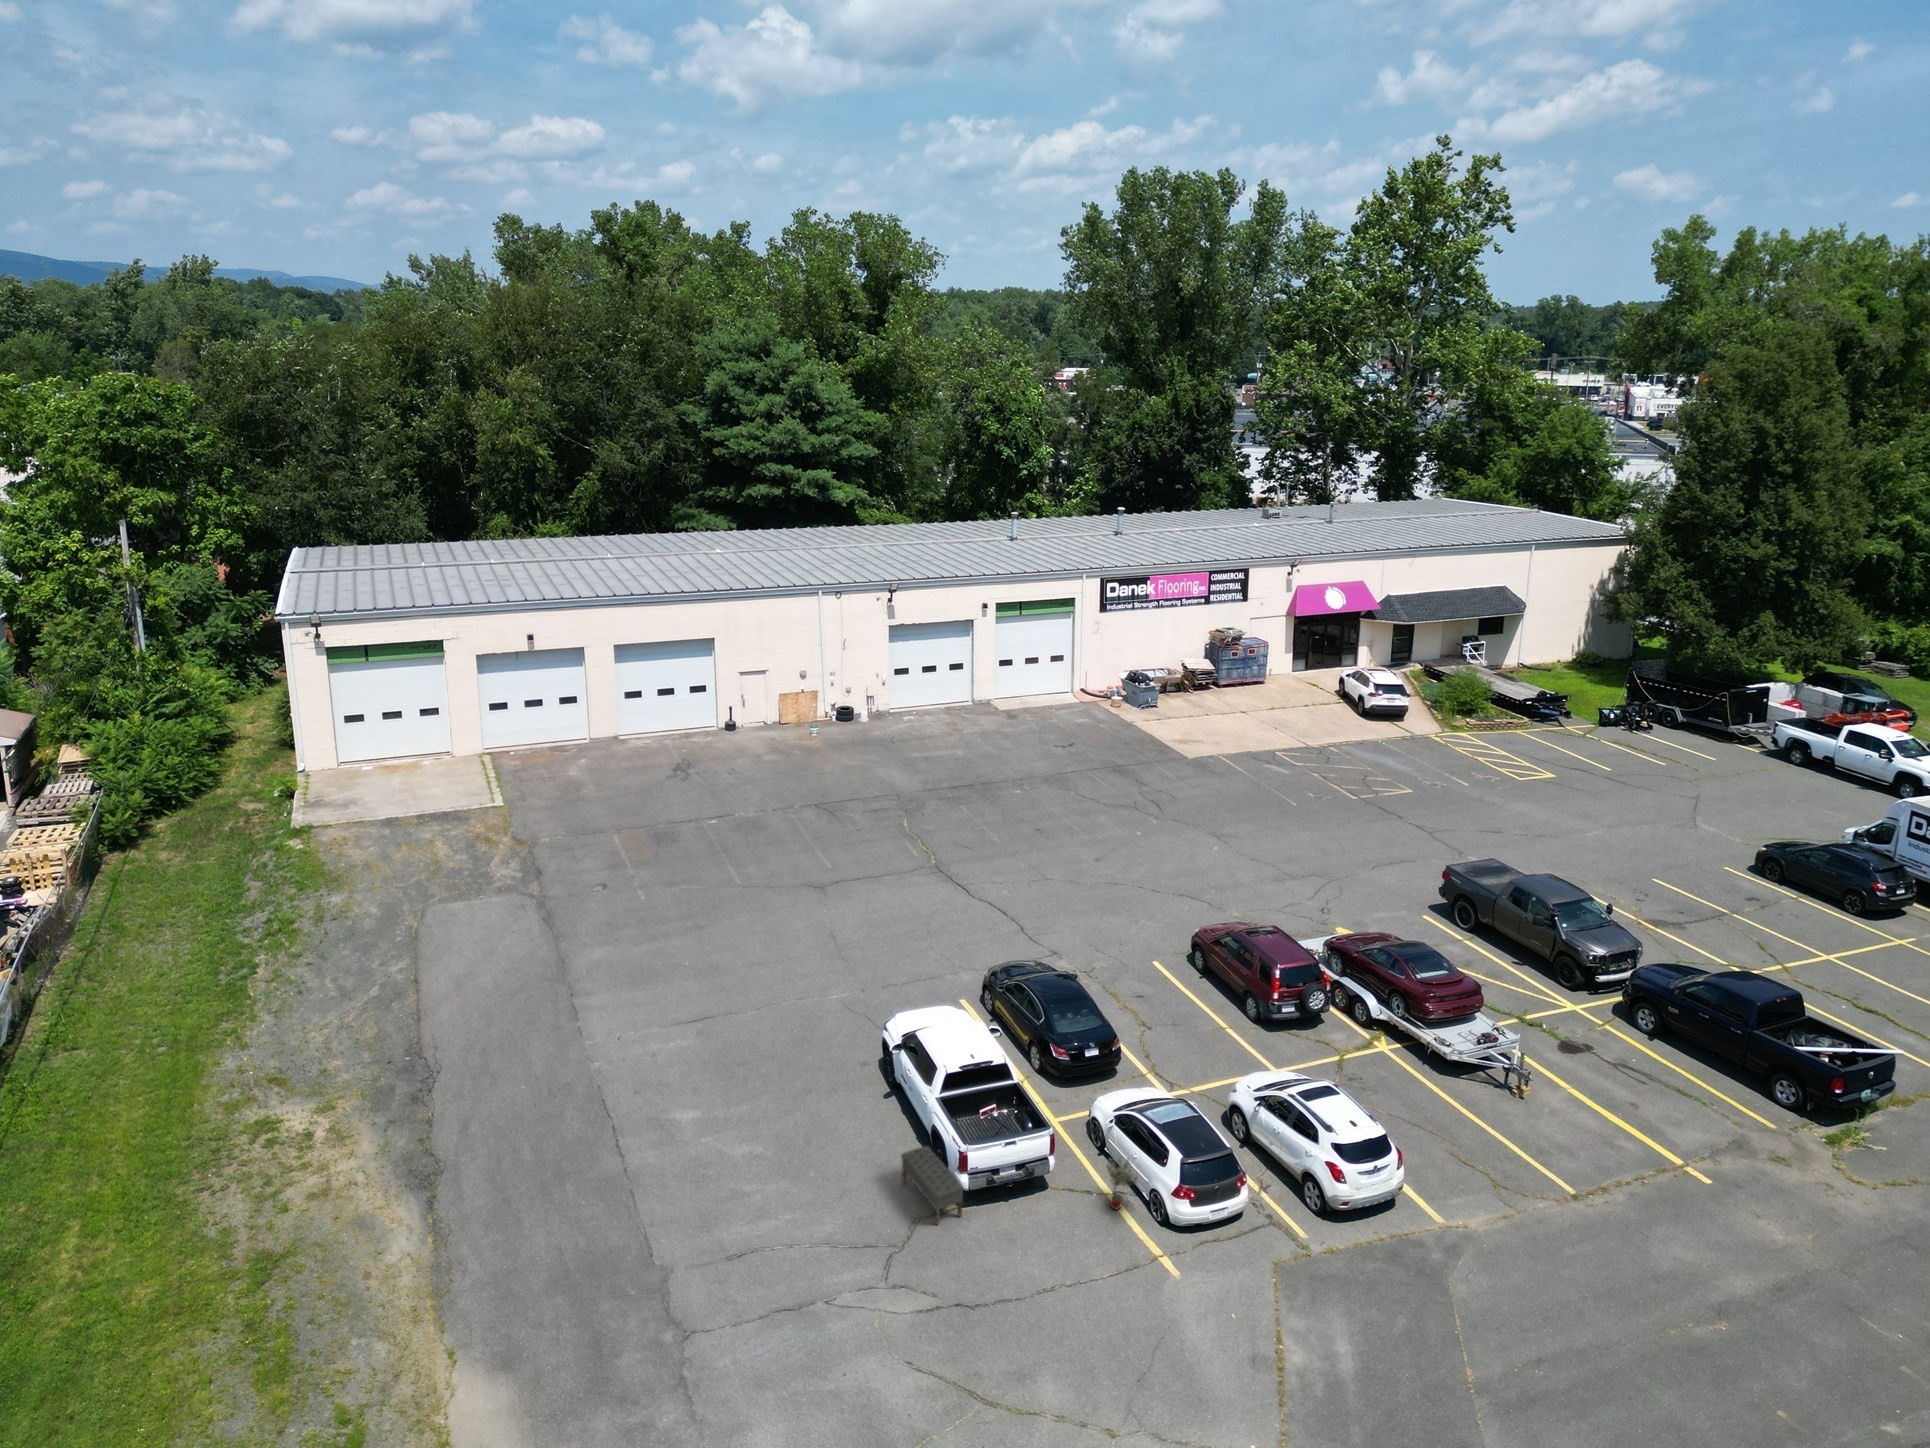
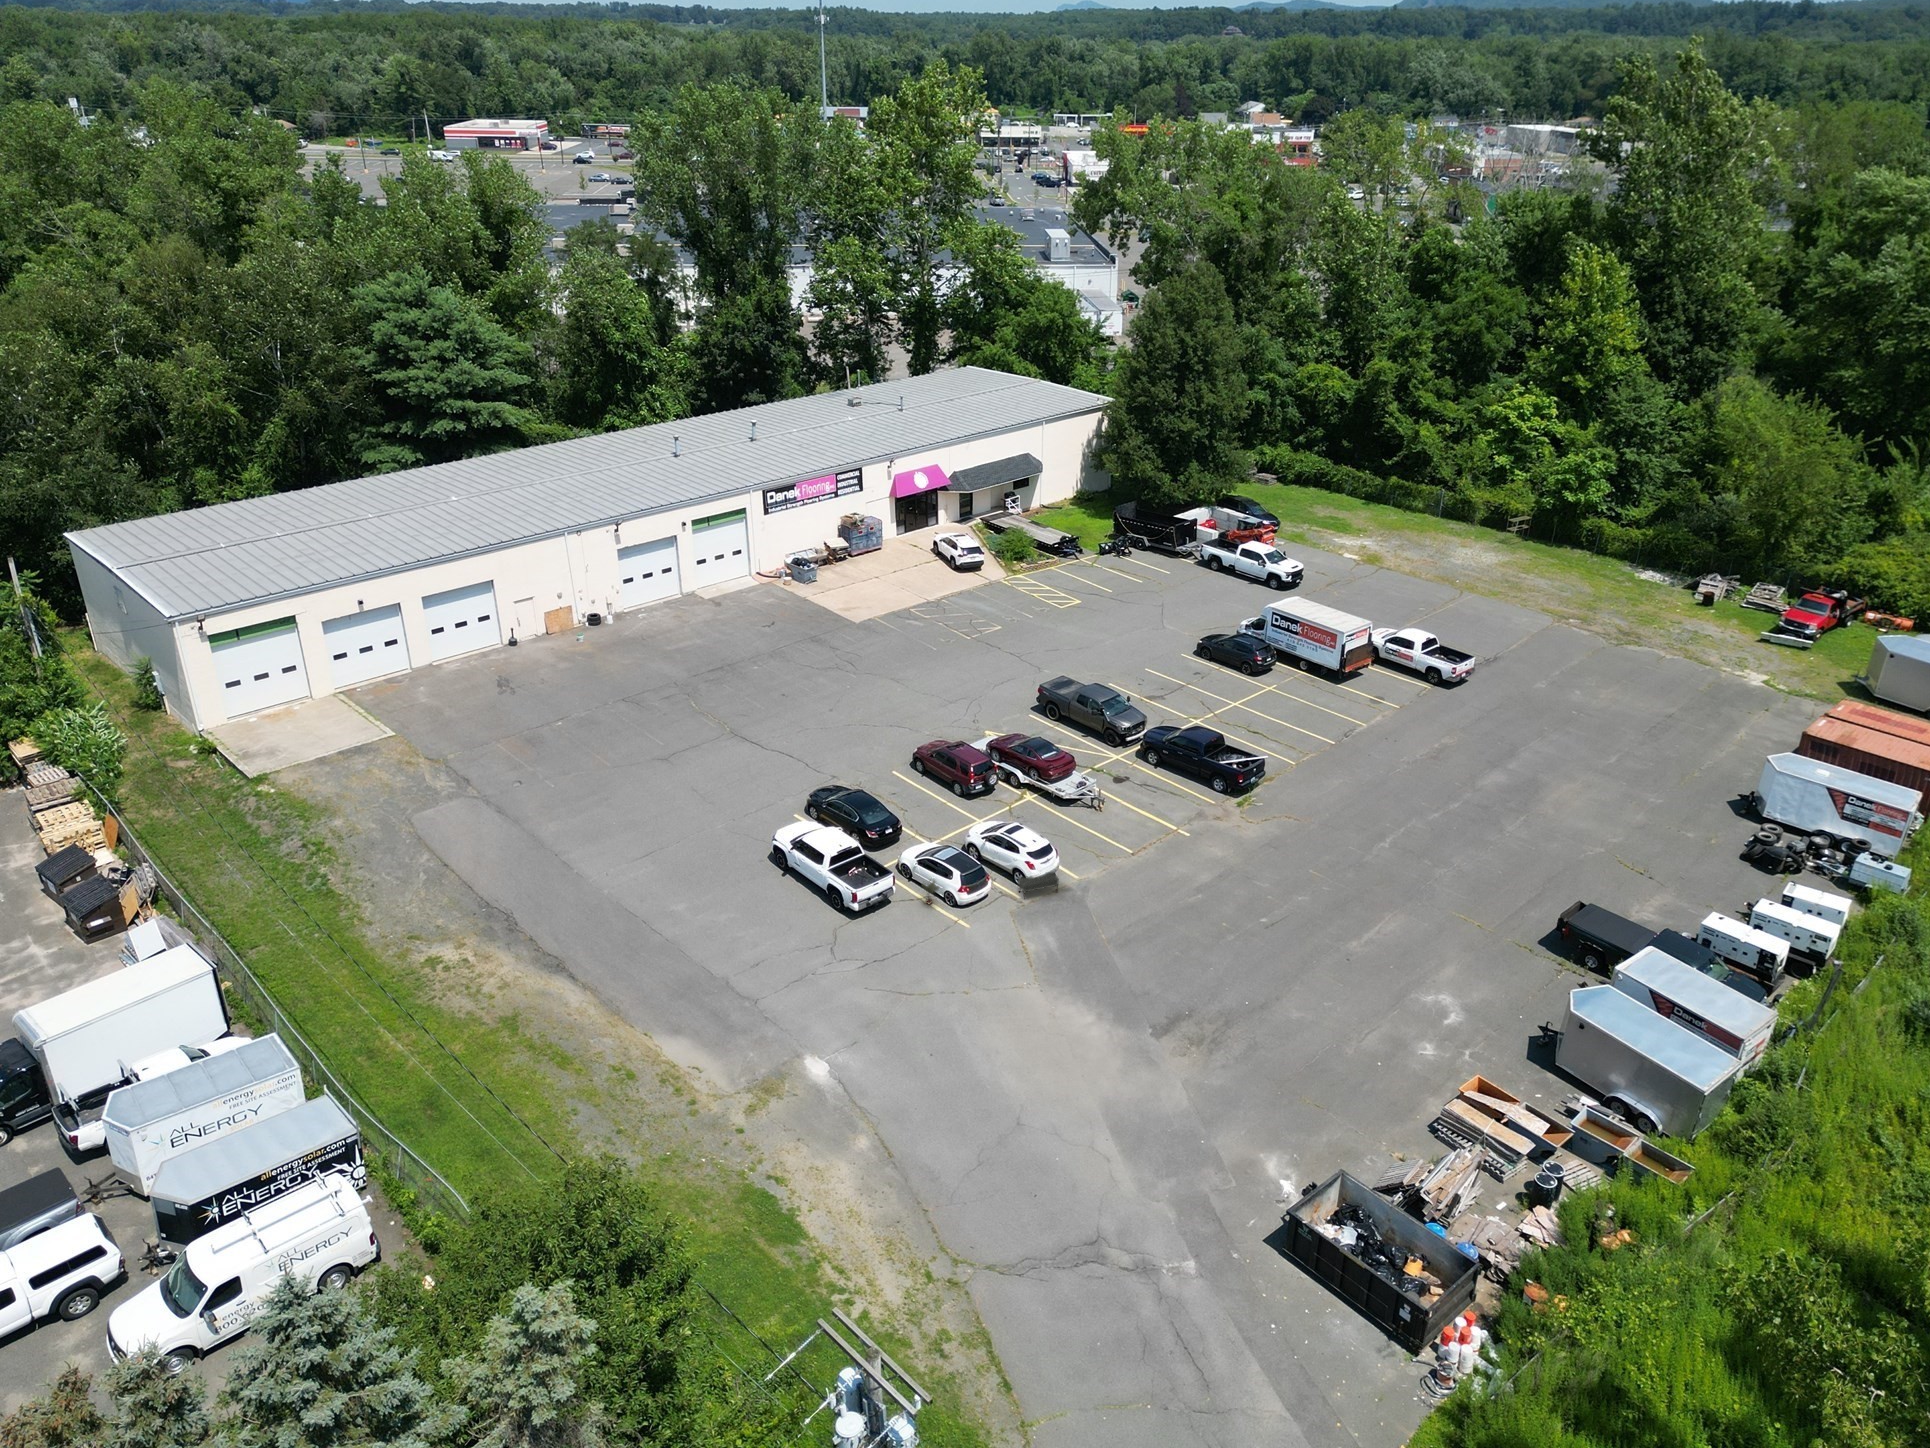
bench: present [901,1146,964,1225] -> present [1019,872,1059,898]

